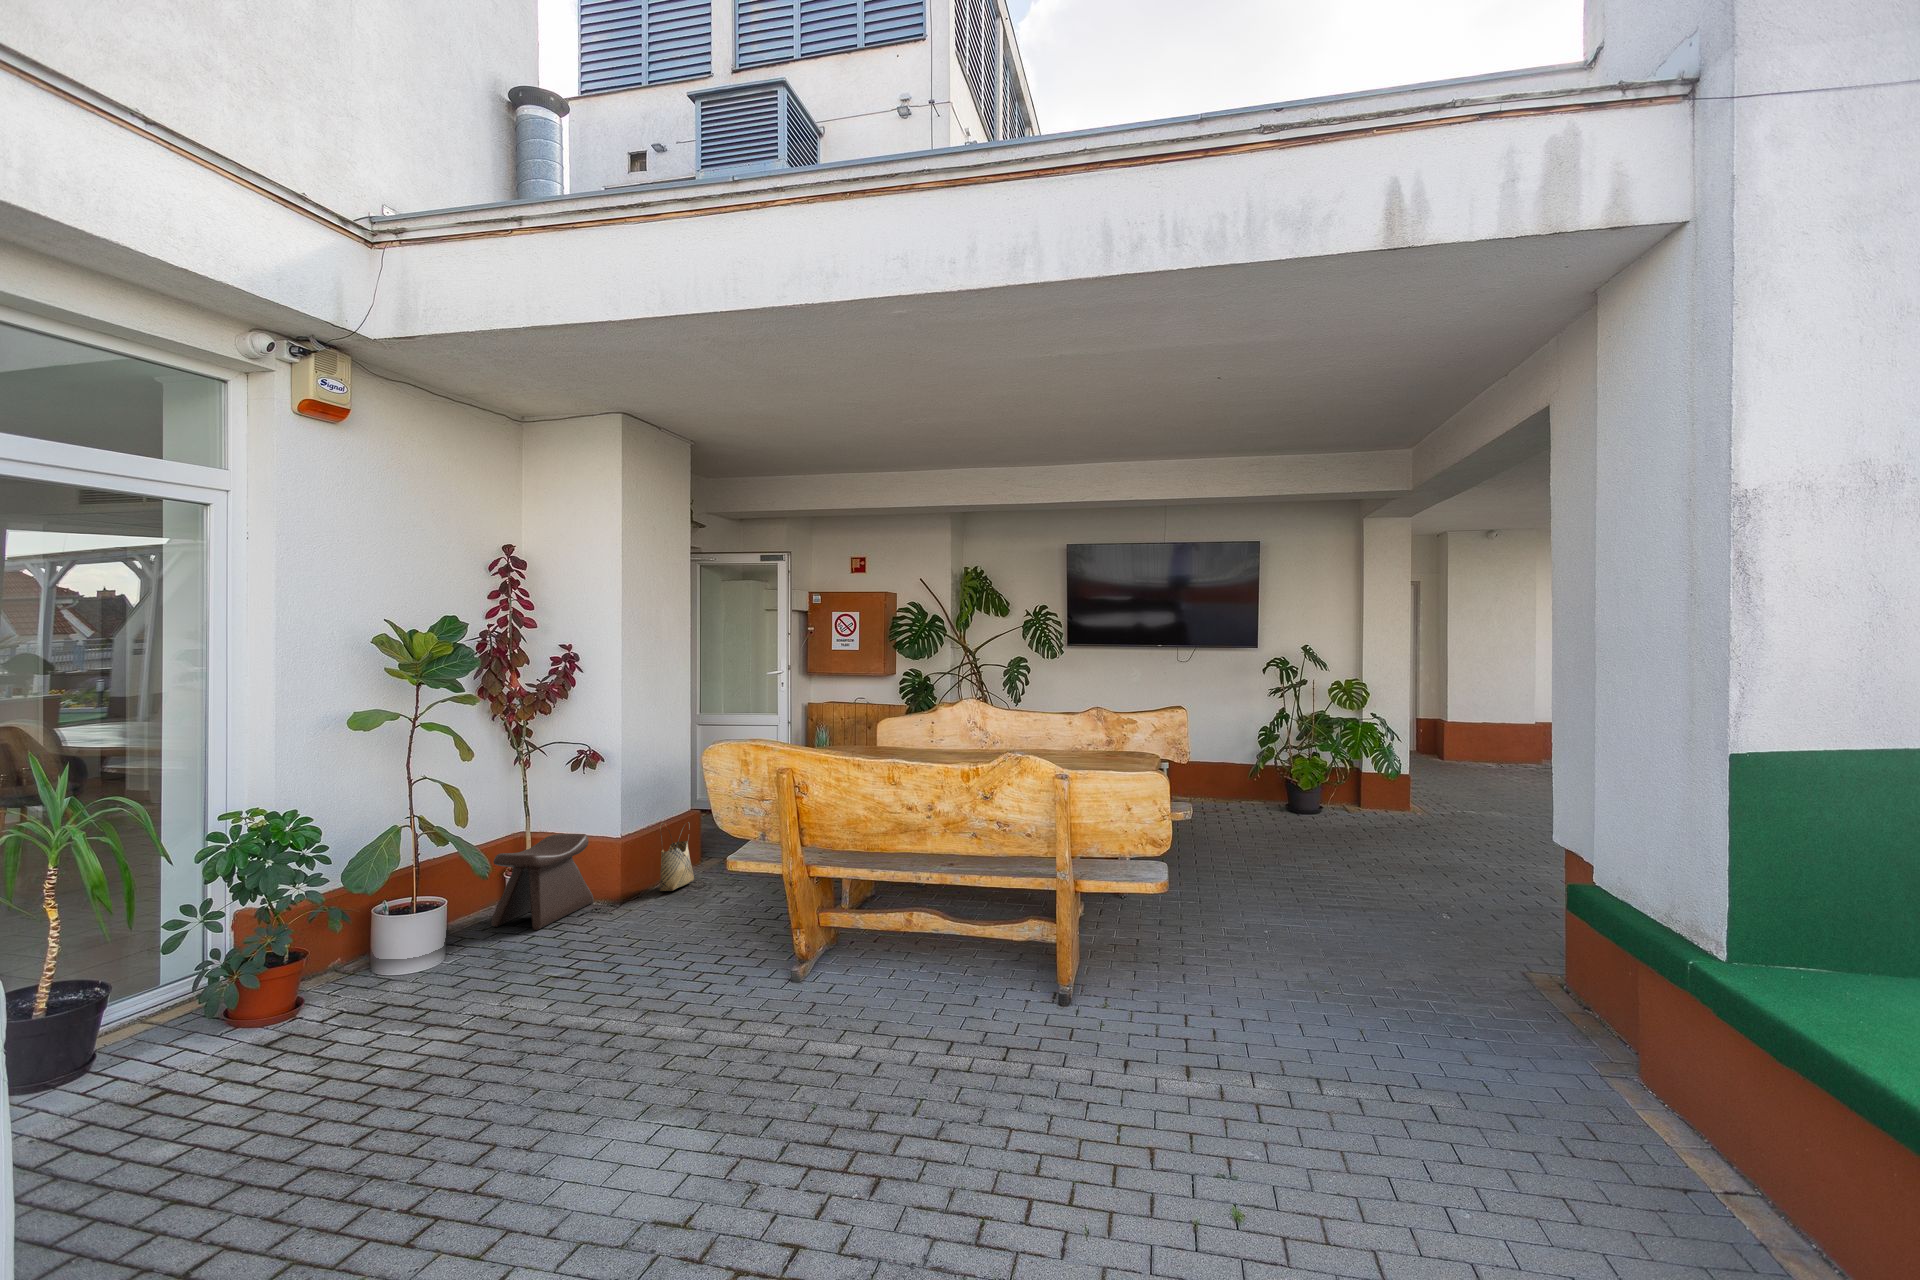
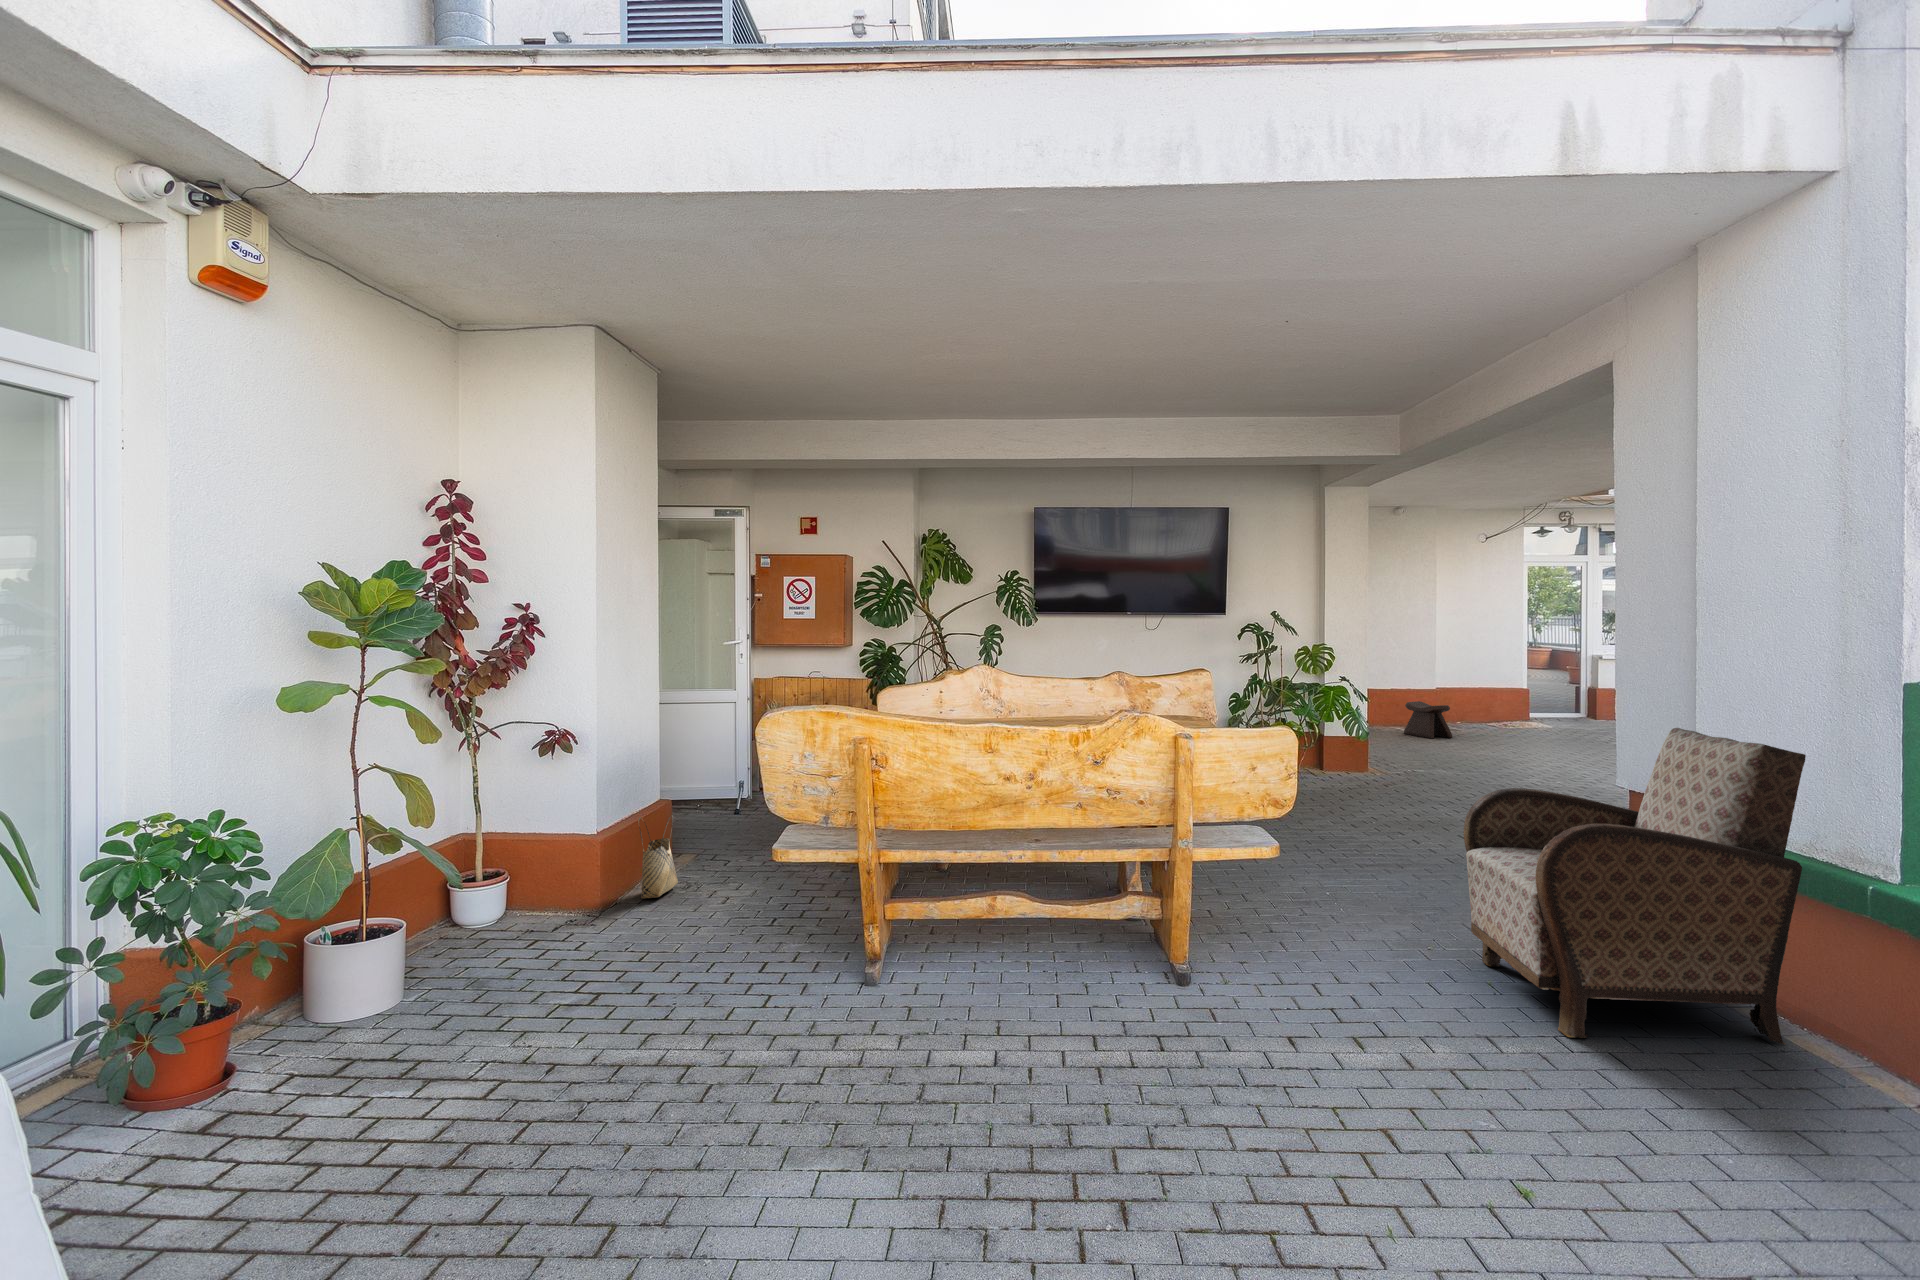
armchair: none [1333,786,1608,1087] -> present [1463,728,1806,1045]
stool: present [491,834,594,930] -> present [1404,701,1452,738]

